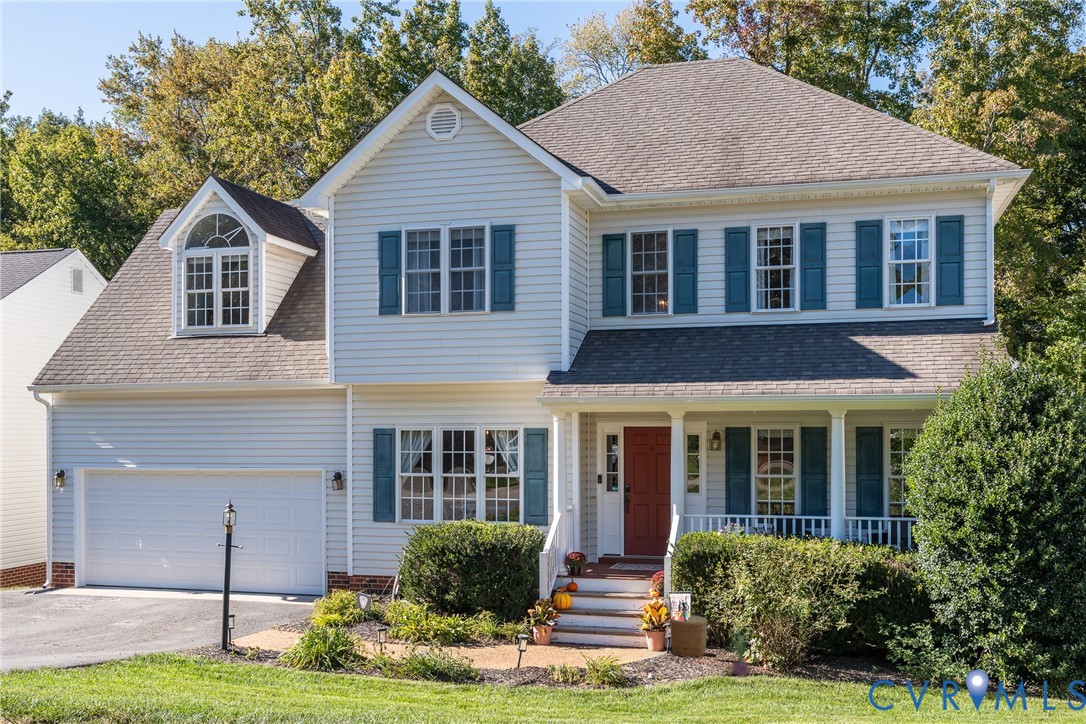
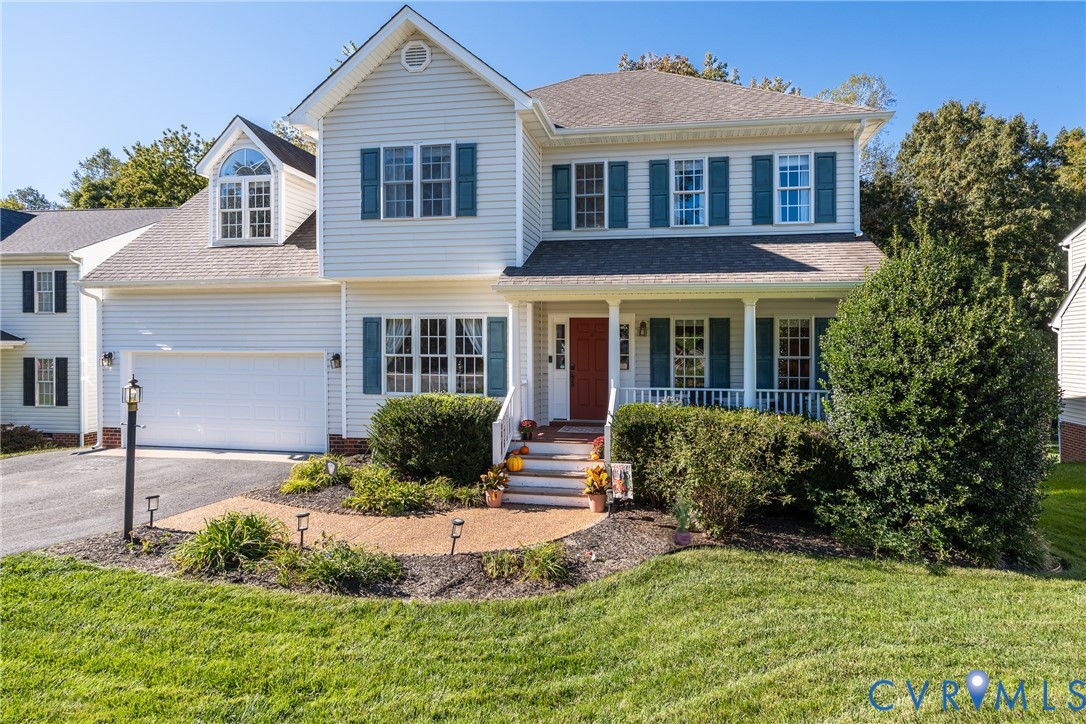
woven basket: present [670,615,707,657] -> none [610,478,644,518]

